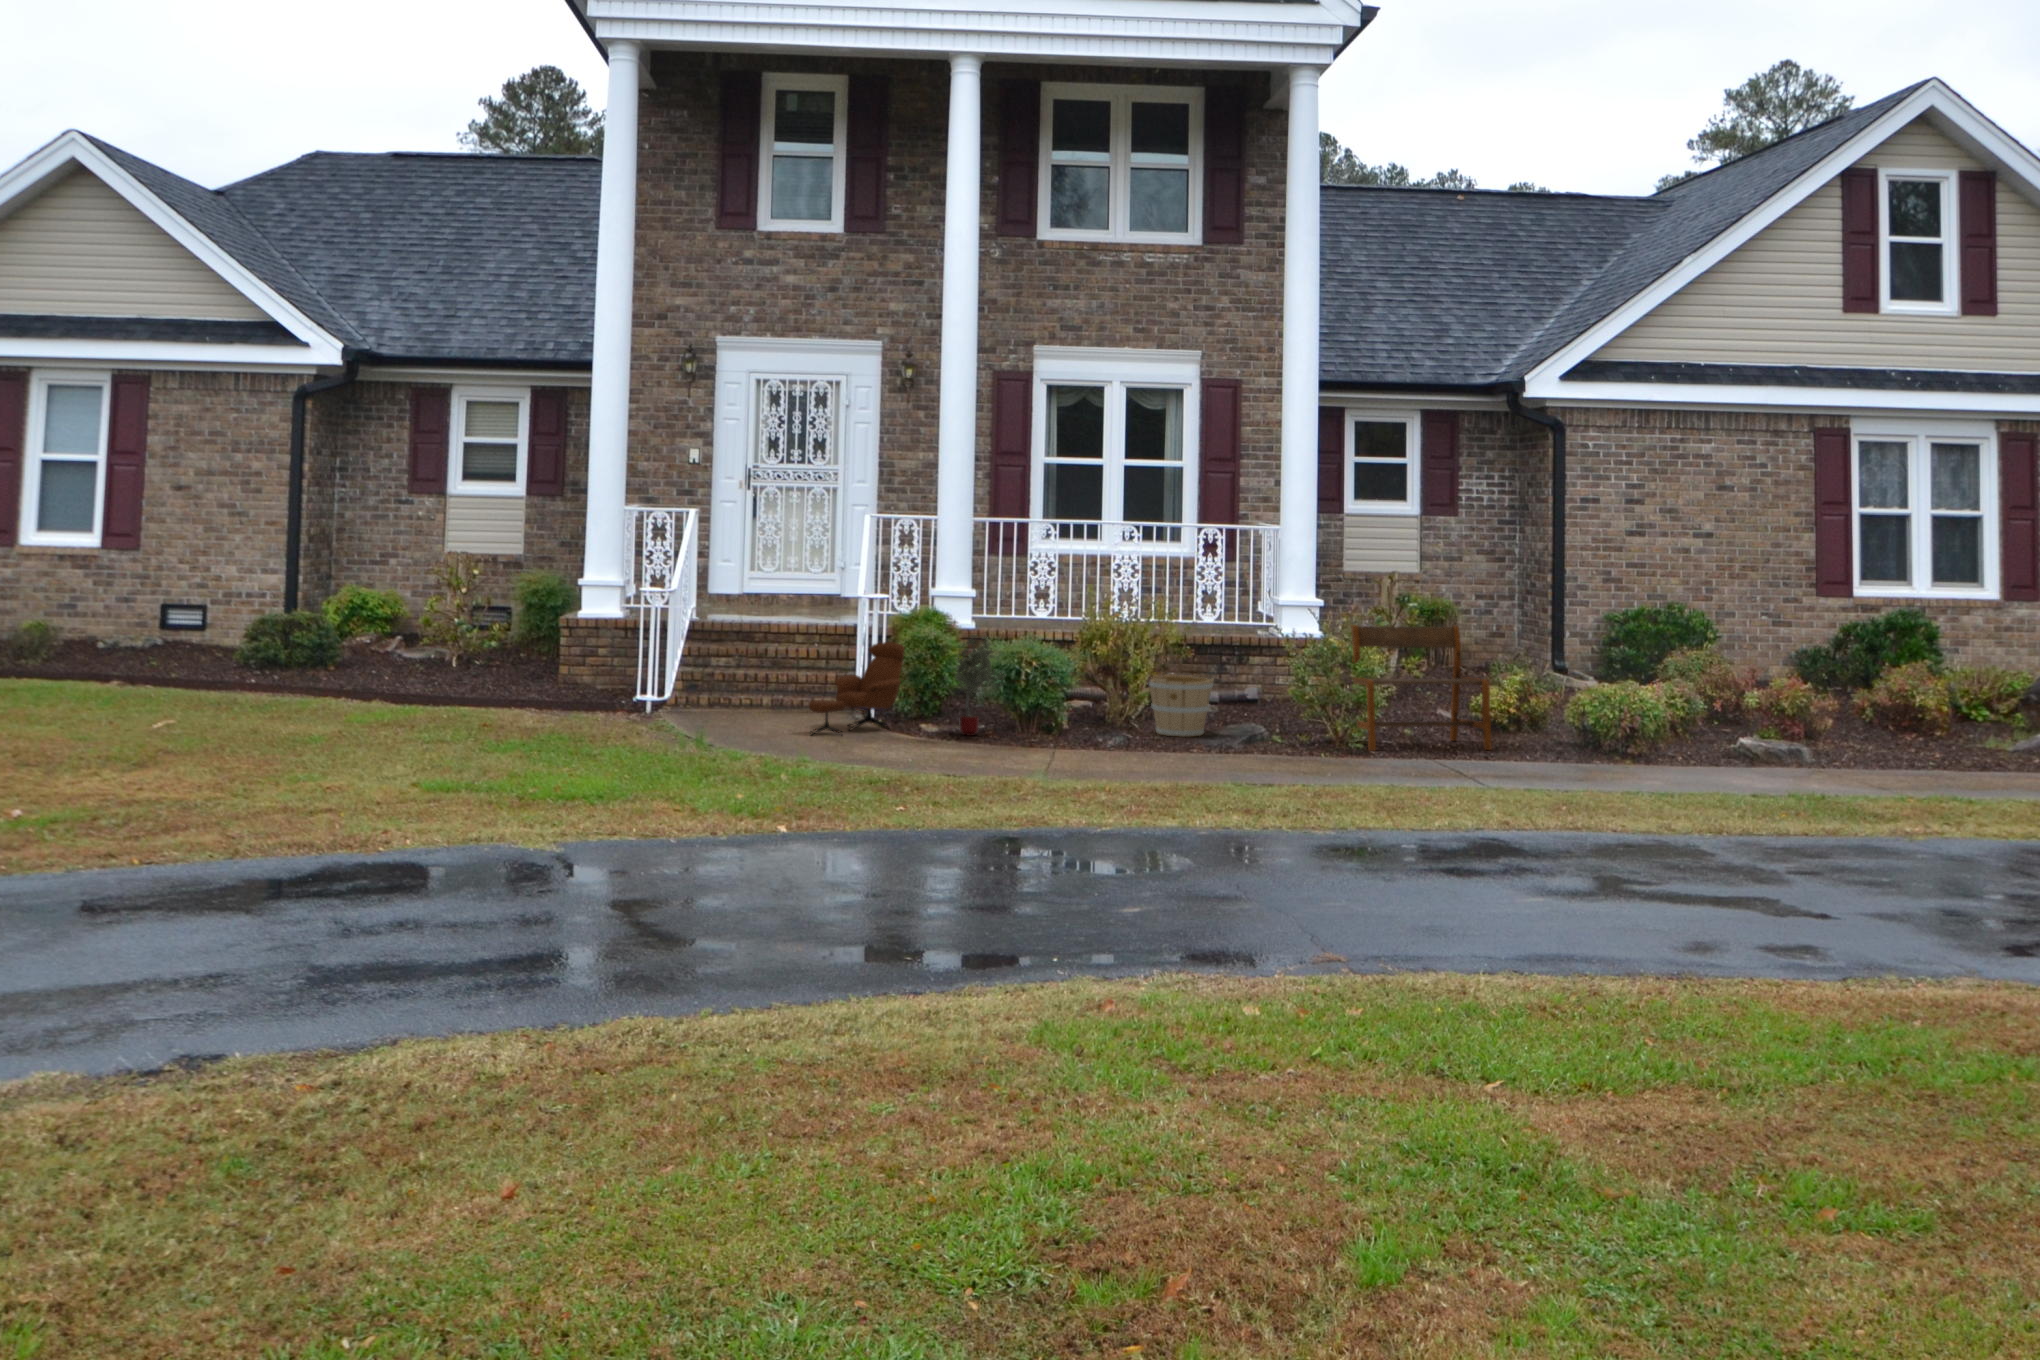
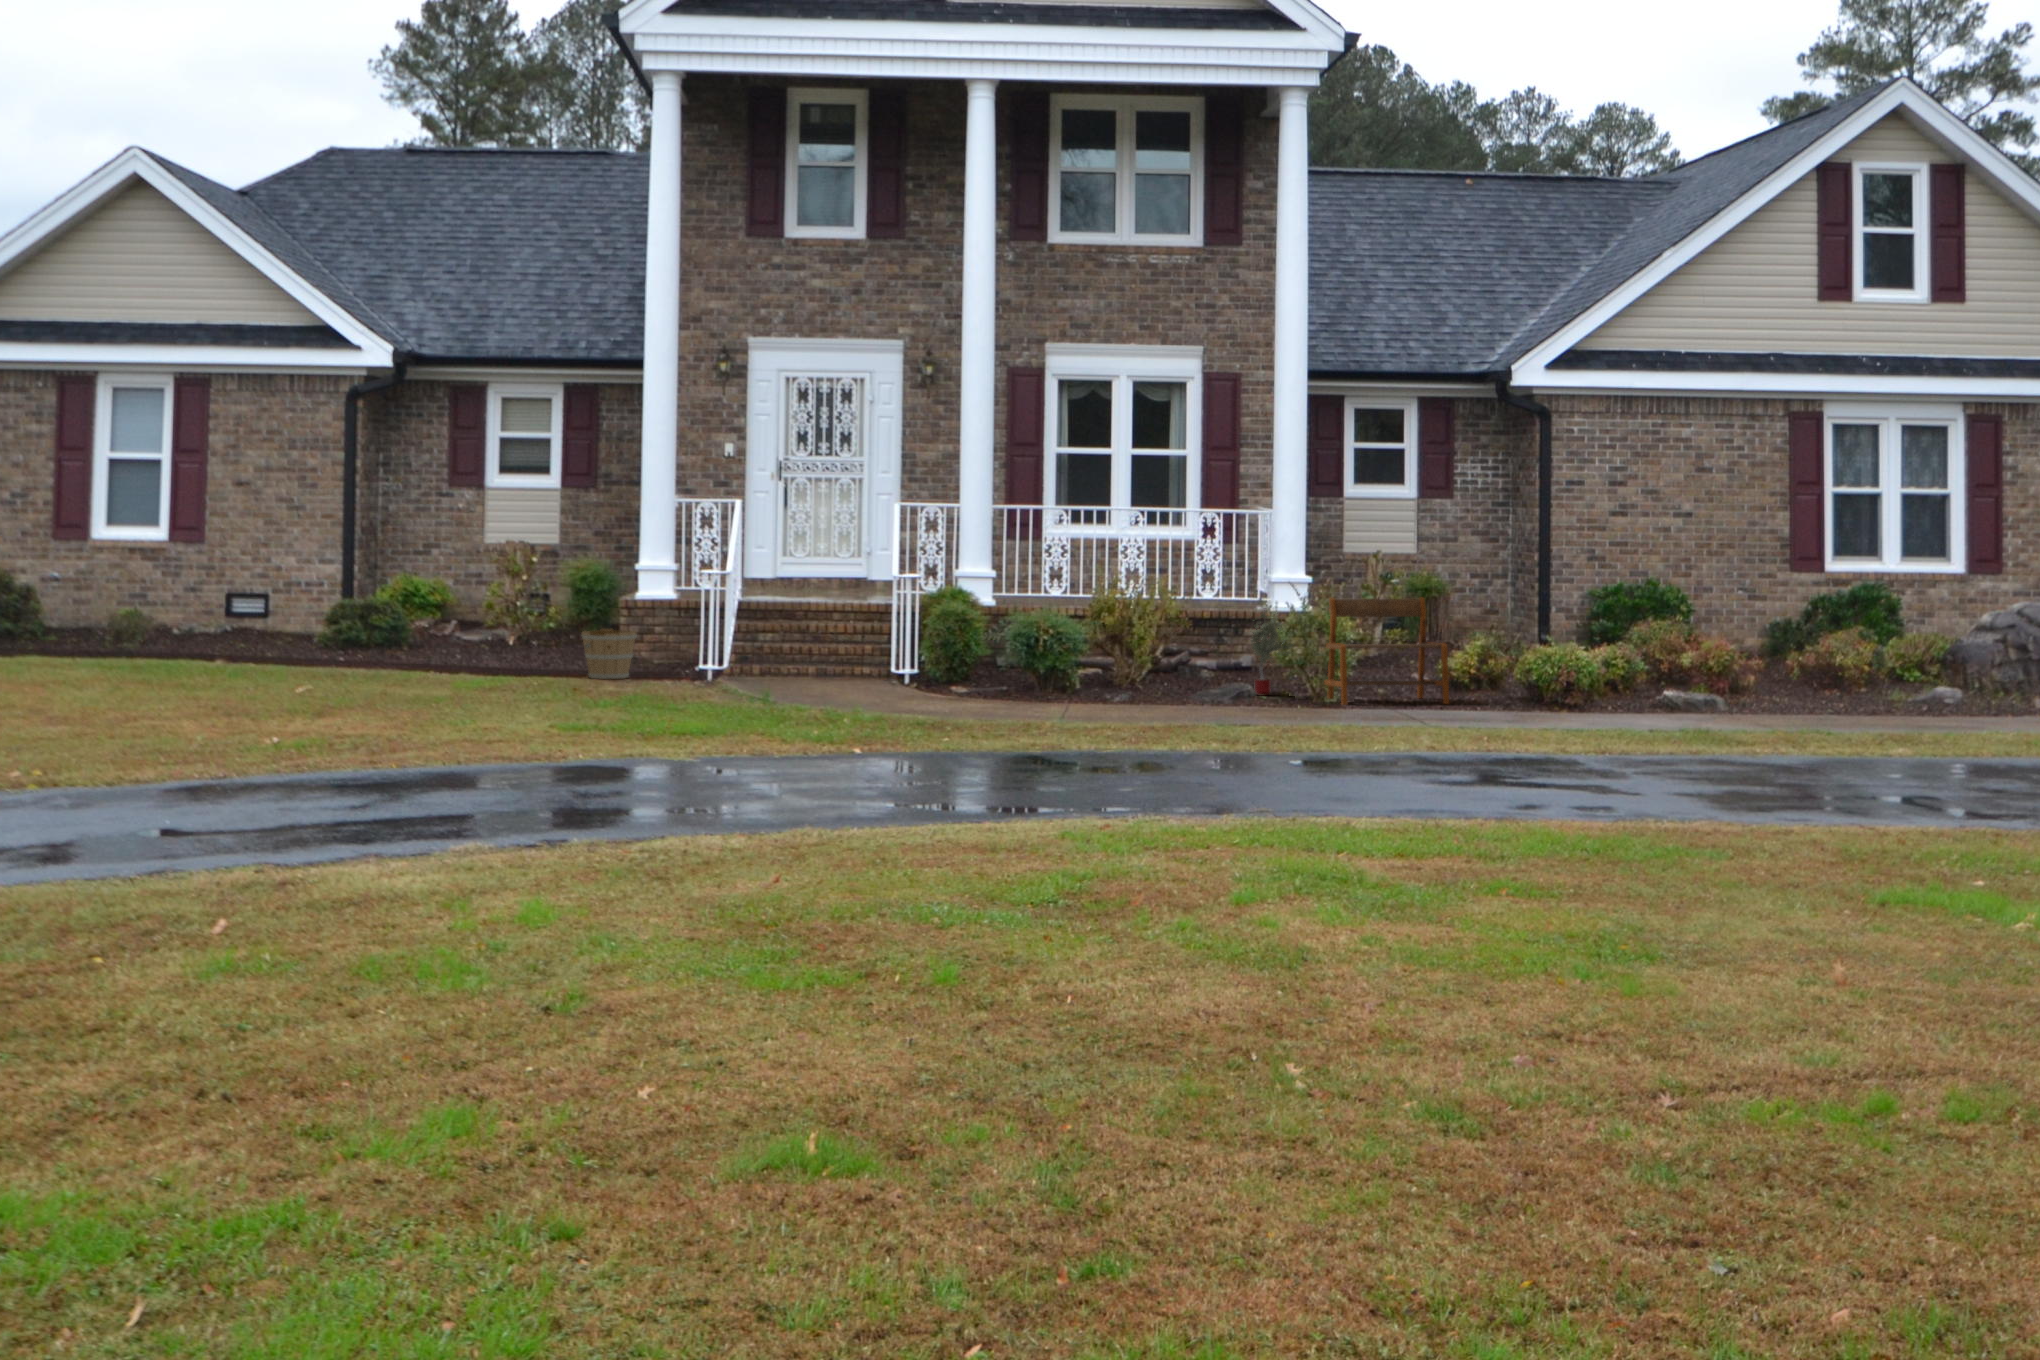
potted tree: present [955,635,1006,736] -> present [1252,610,1292,696]
lounge chair: present [809,642,905,735] -> none [855,617,937,697]
wooden bucket: present [1149,674,1213,737] -> present [582,629,637,679]

